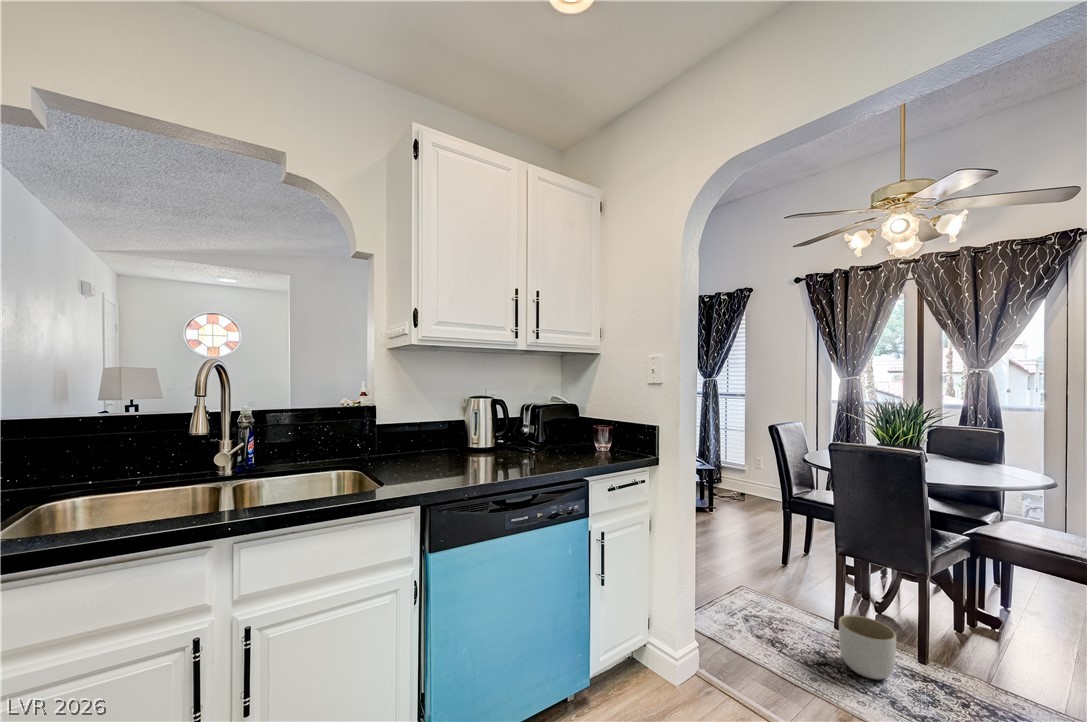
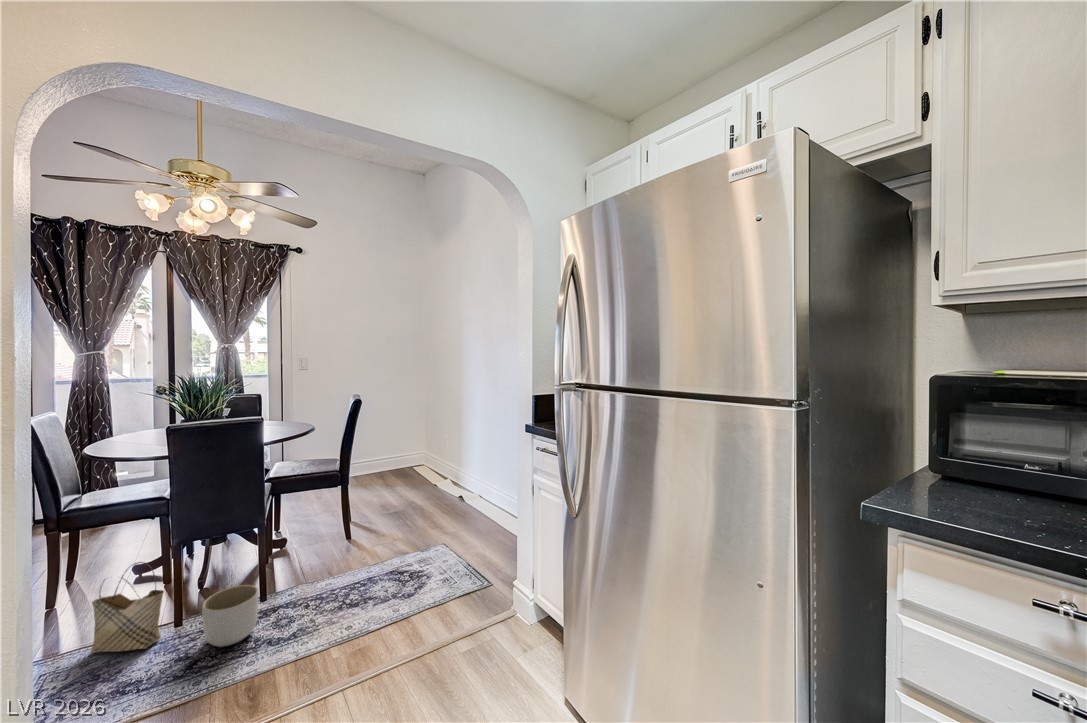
woven basket: none [778,552,823,629] -> present [91,562,164,653]

